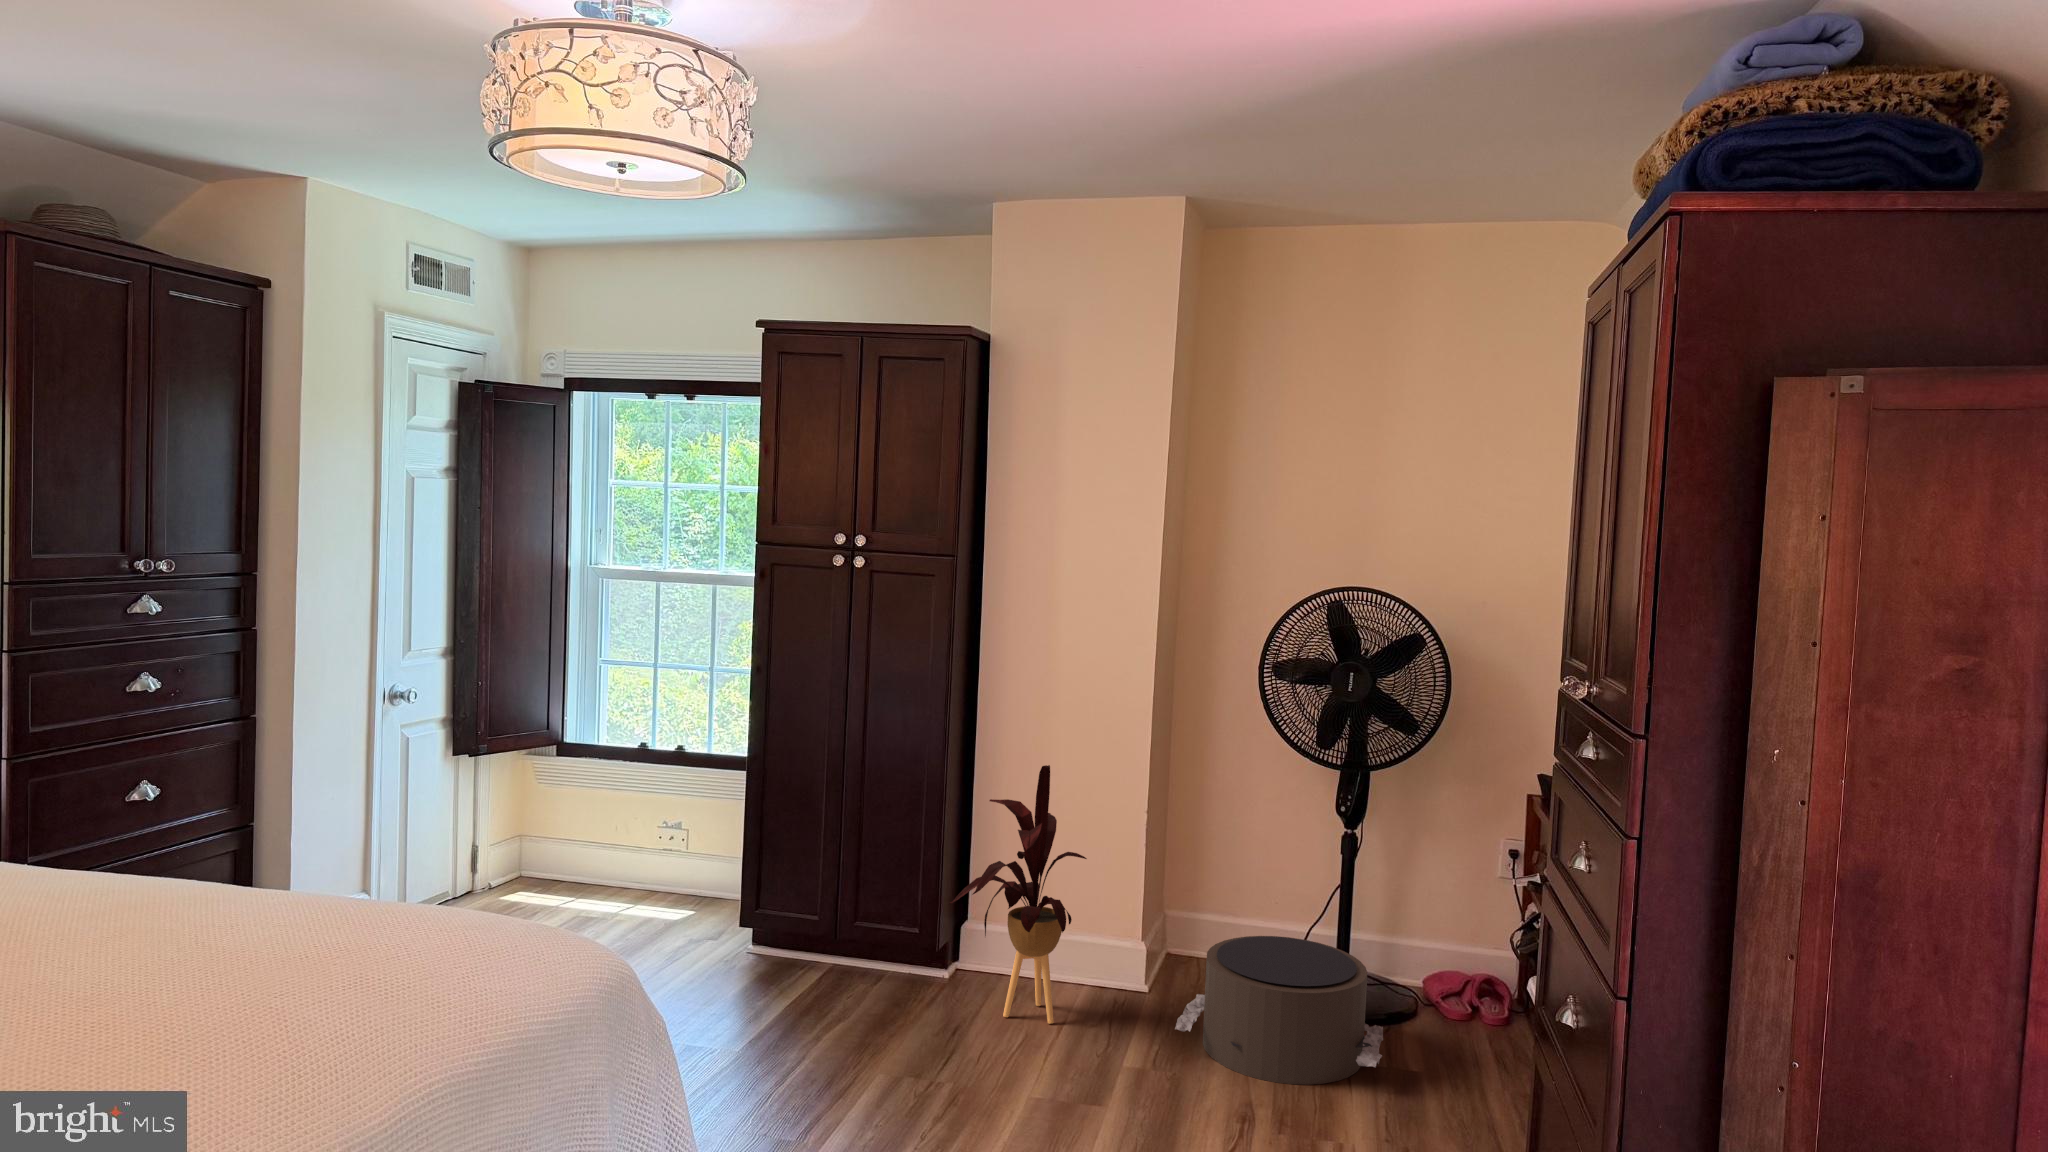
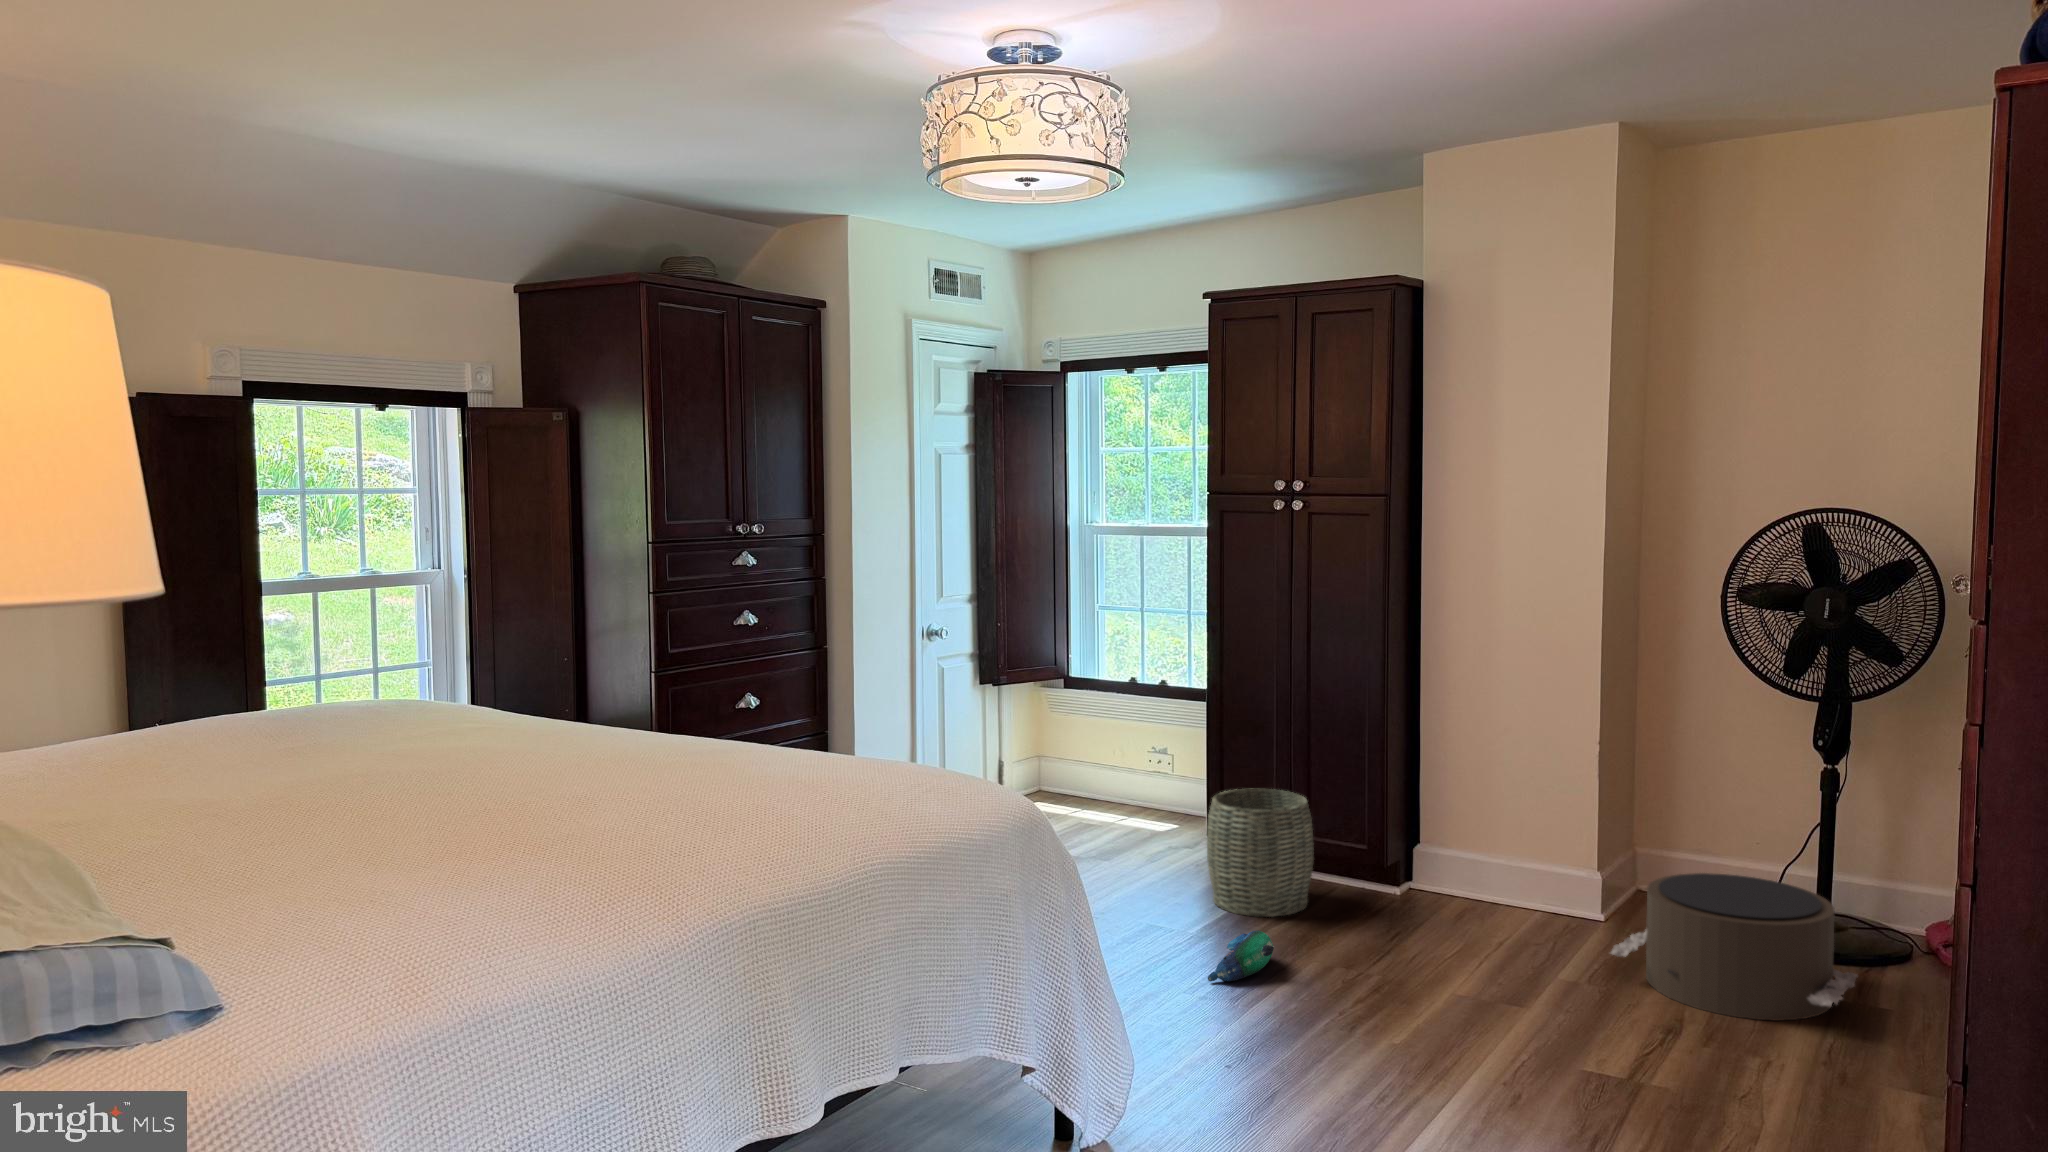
house plant: present [949,765,1087,1024] -> none [1381,689,1519,943]
woven basket: none [753,870,869,1017] -> present [1207,789,1314,917]
plush toy: none [780,1045,852,1116] -> present [1208,930,1274,981]

